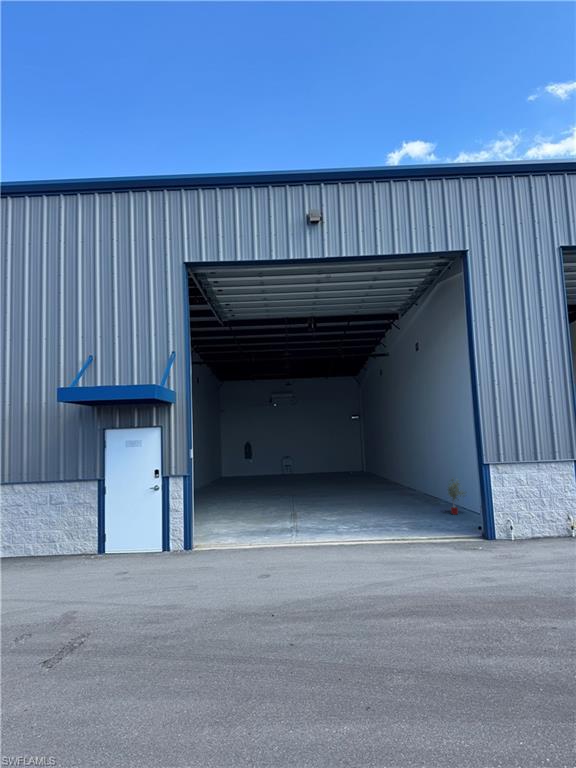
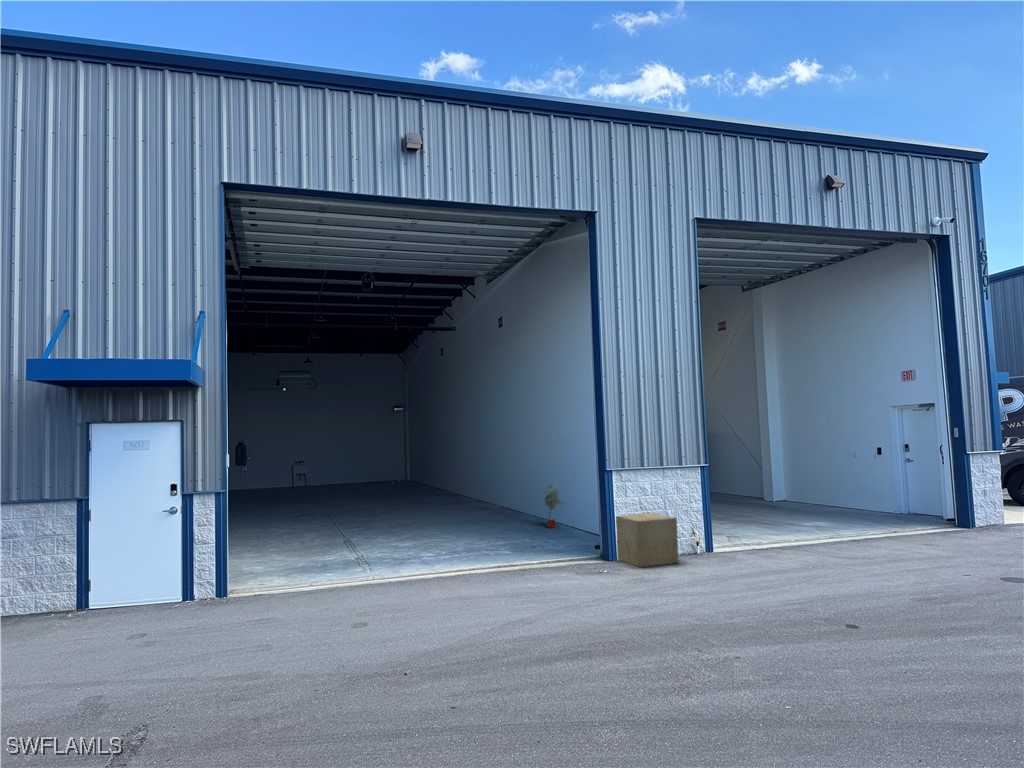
cardboard box: none [493,500,549,544] -> present [616,513,678,567]

